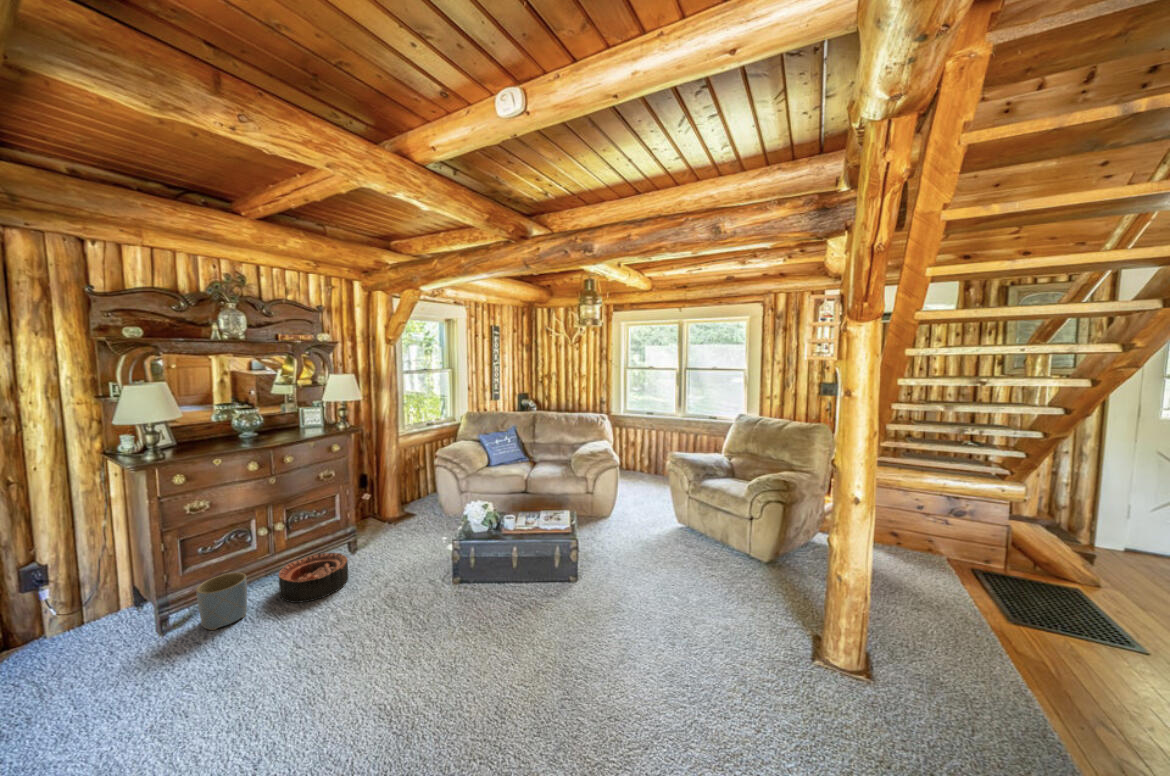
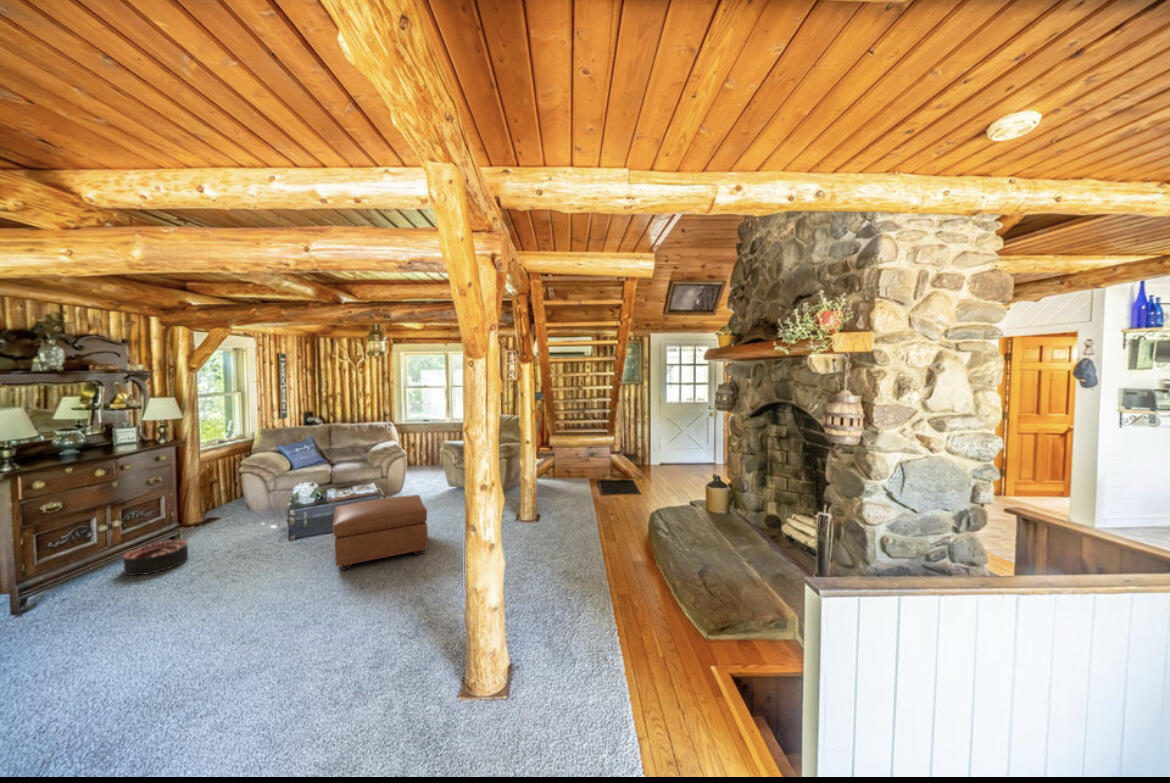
ottoman: none [472,561,637,703] -> present [333,495,428,570]
planter: present [196,573,247,630] -> none [58,557,104,599]

